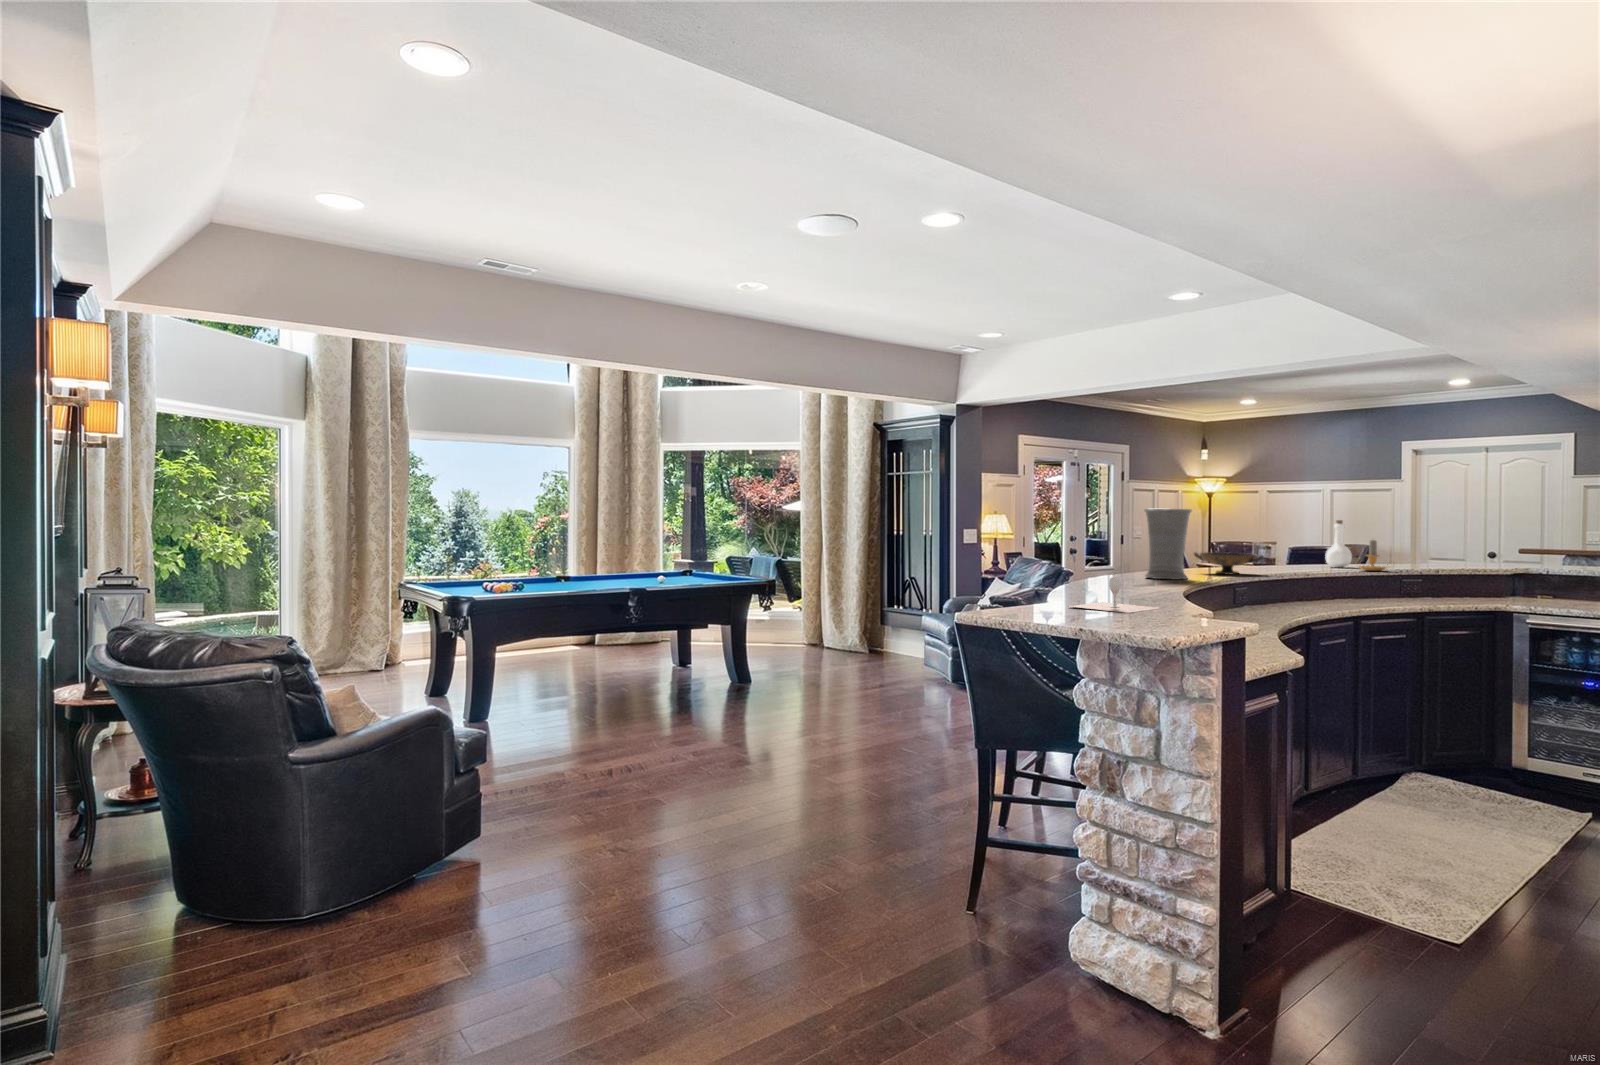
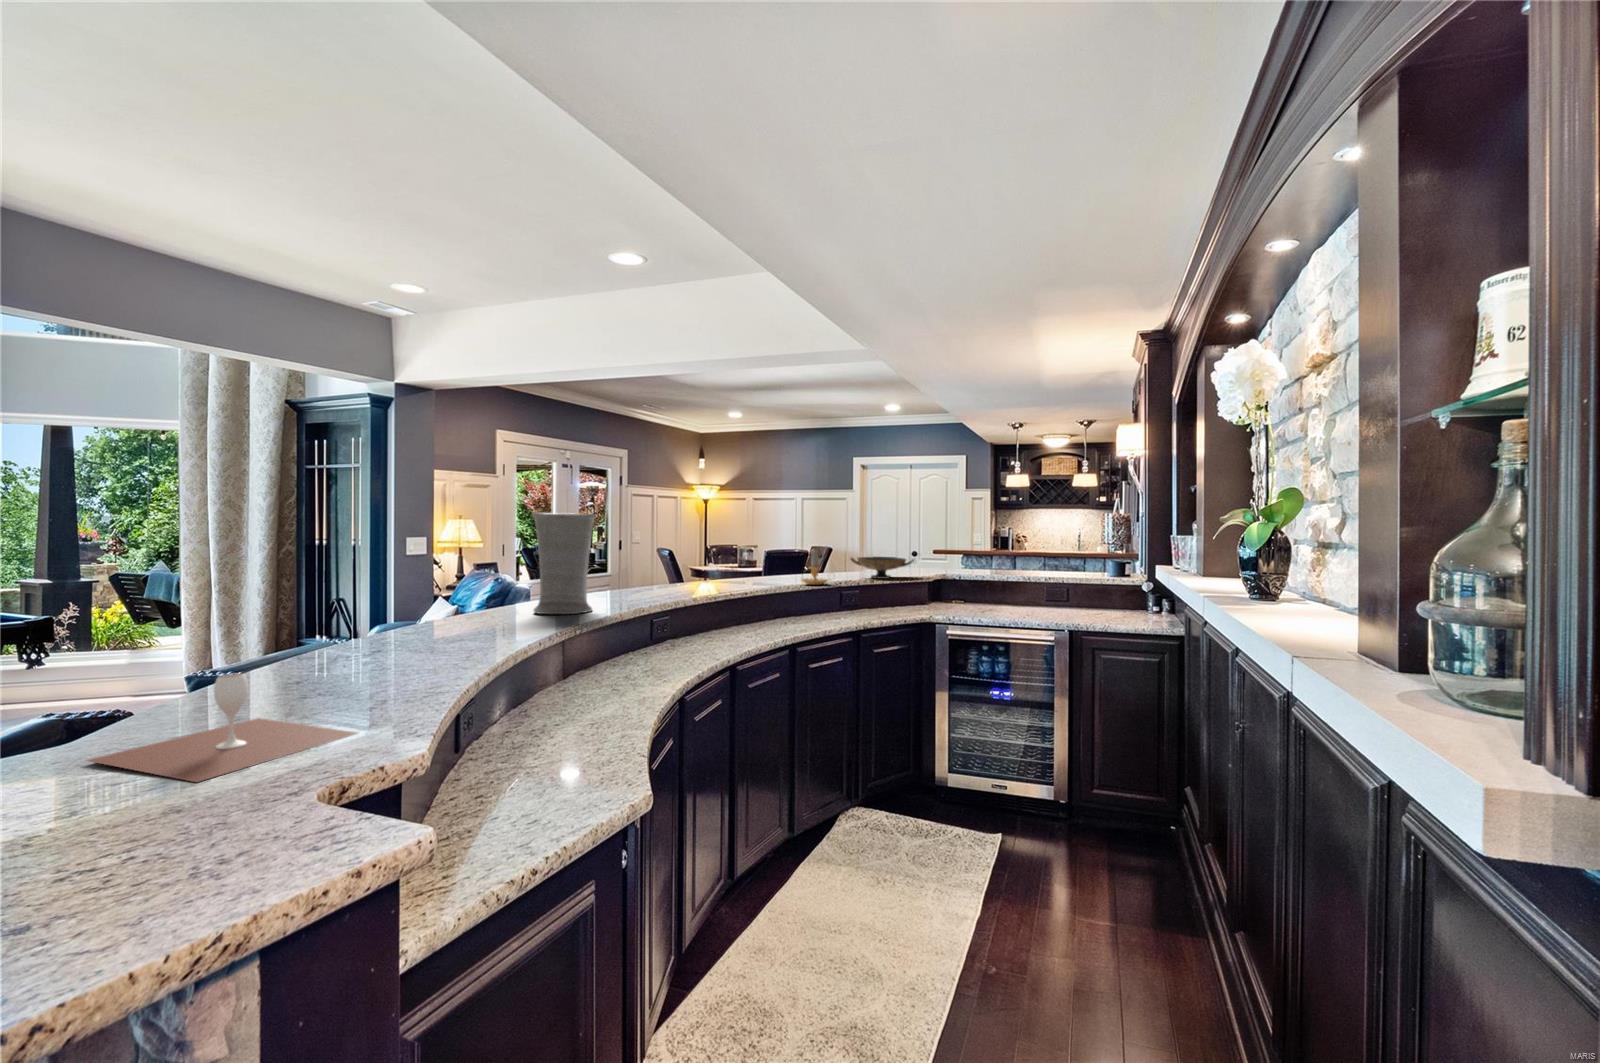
bottle: present [1326,520,1352,567] -> none [775,528,799,579]
decorative bowl: present [1194,552,1264,574] -> present [851,557,913,579]

